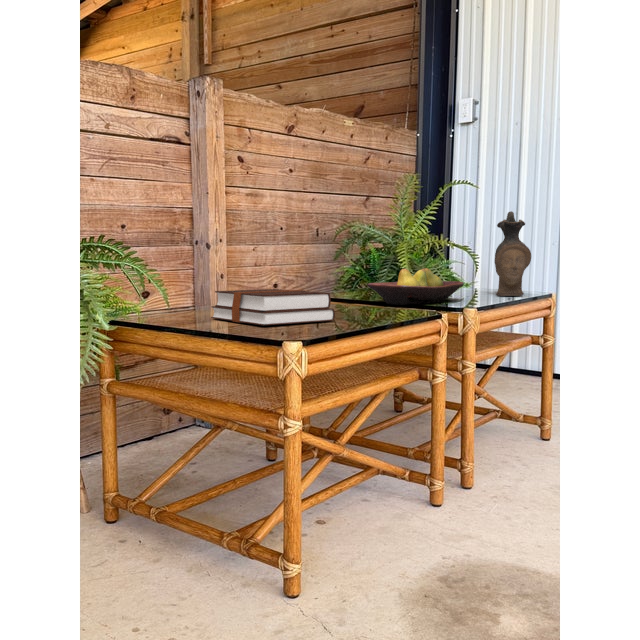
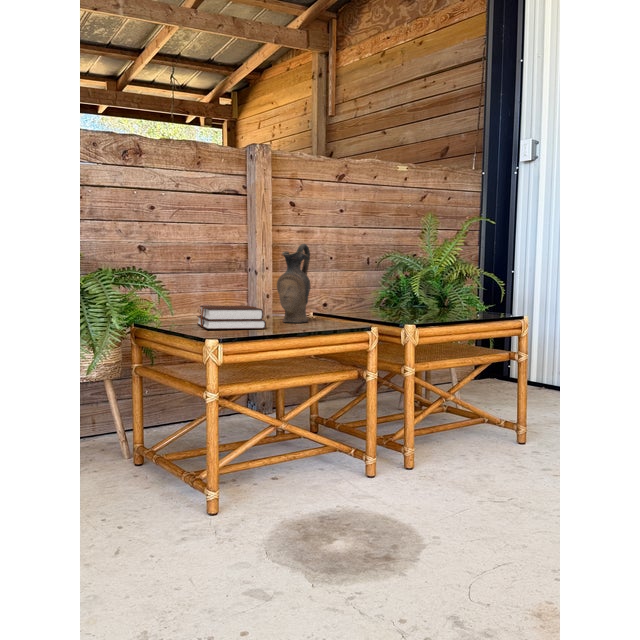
ceramic pitcher: present [495,211,531,296] -> present [277,244,310,322]
fruit bowl: present [367,268,464,305] -> none [340,293,429,321]

